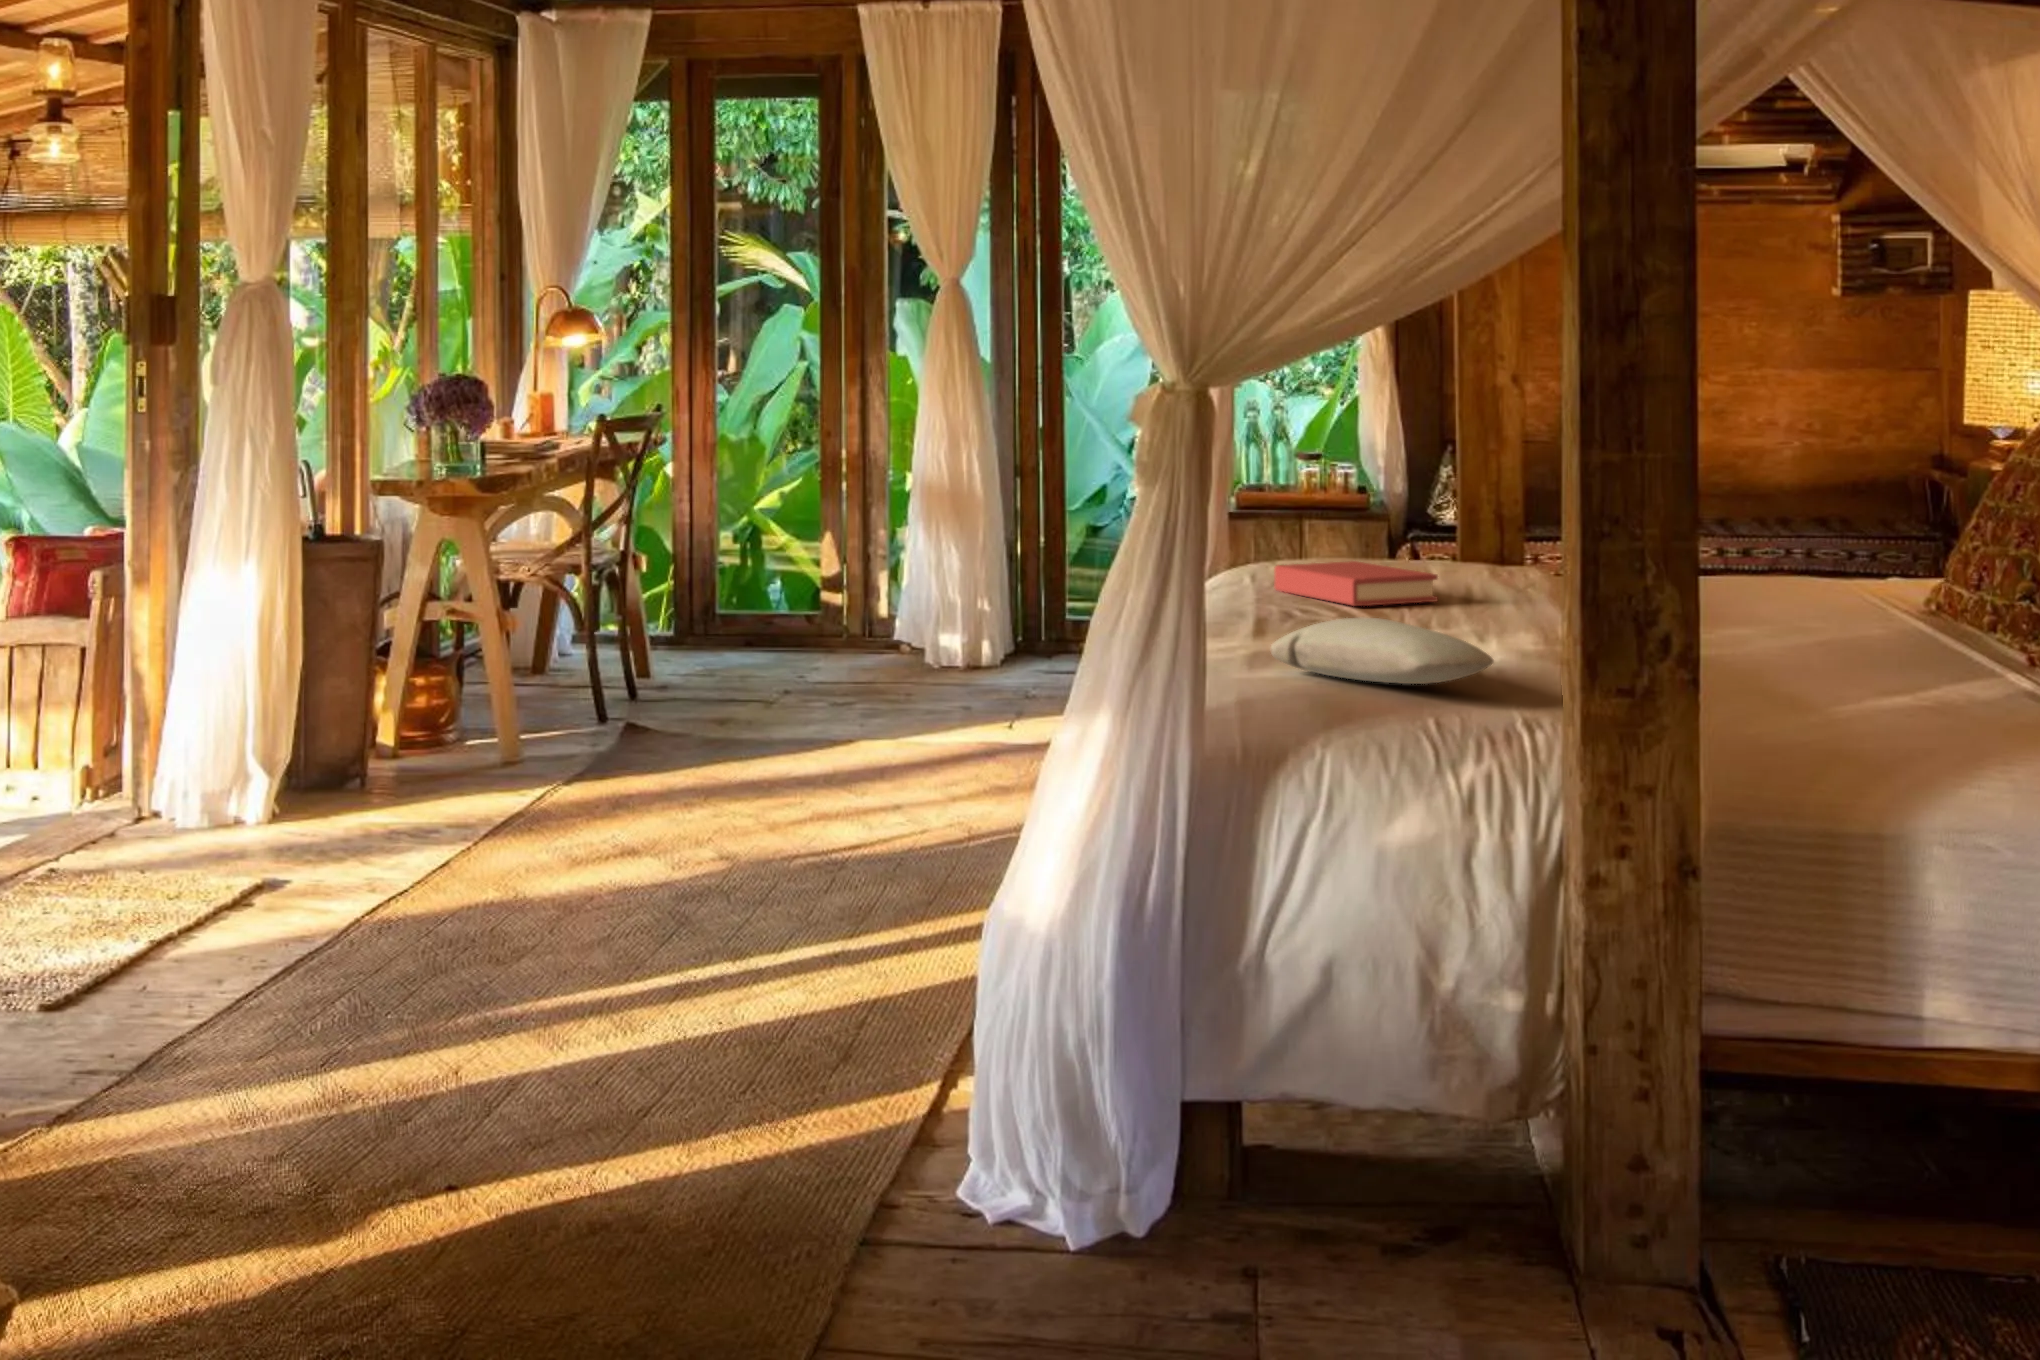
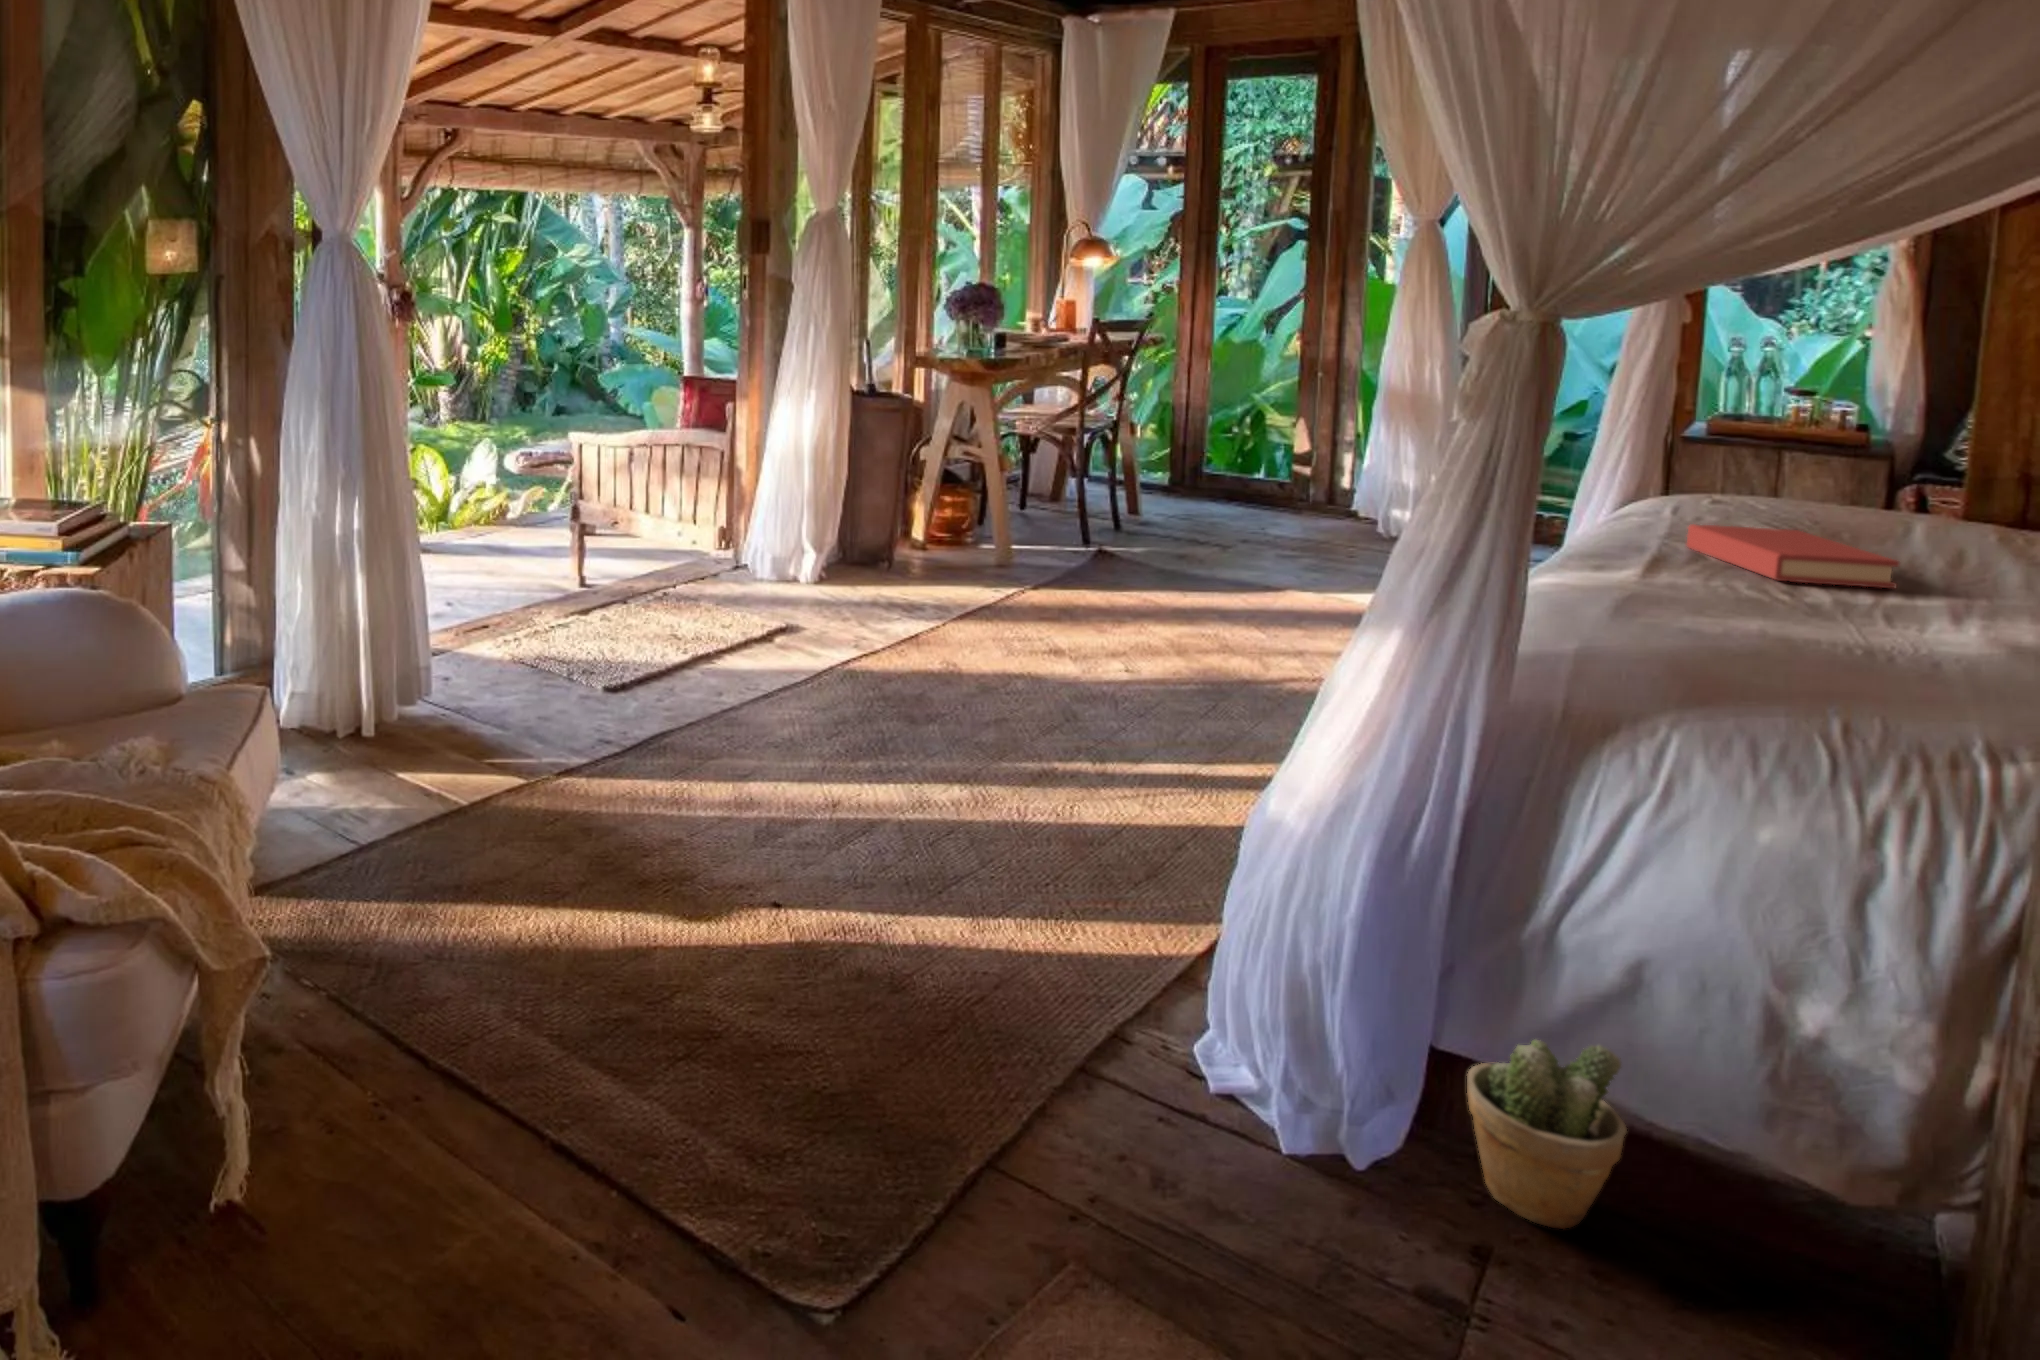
pillow: present [1271,618,1494,684] -> none [1621,611,1914,705]
potted plant: none [1220,1042,1353,1240] -> present [1467,1040,1627,1229]

